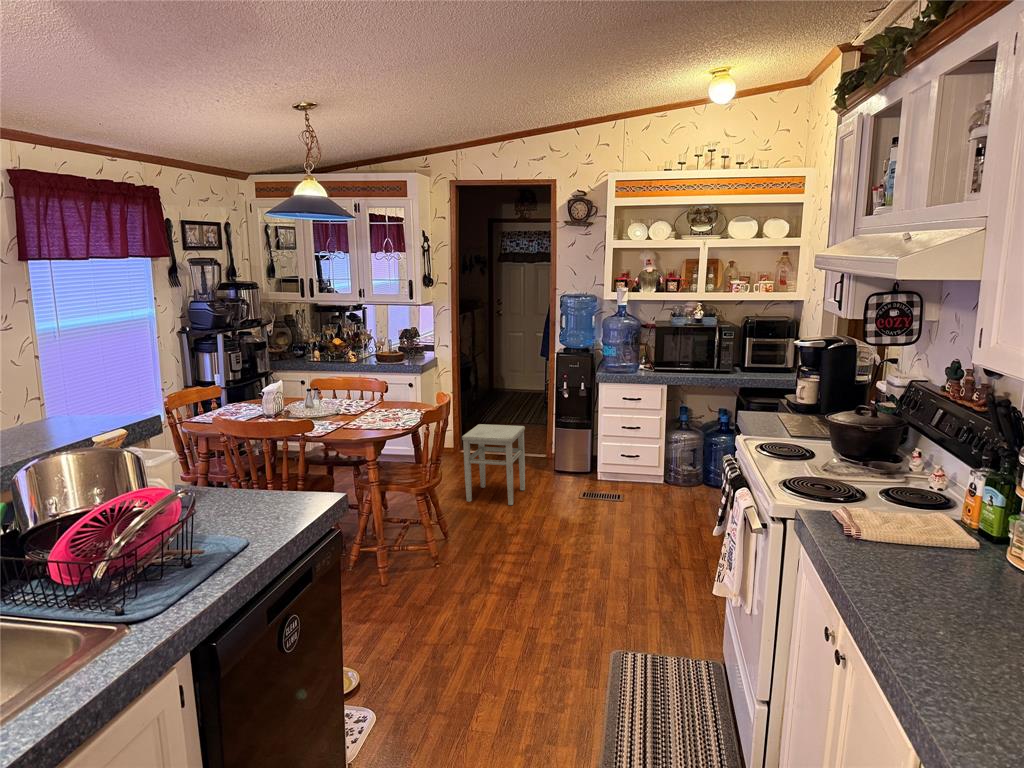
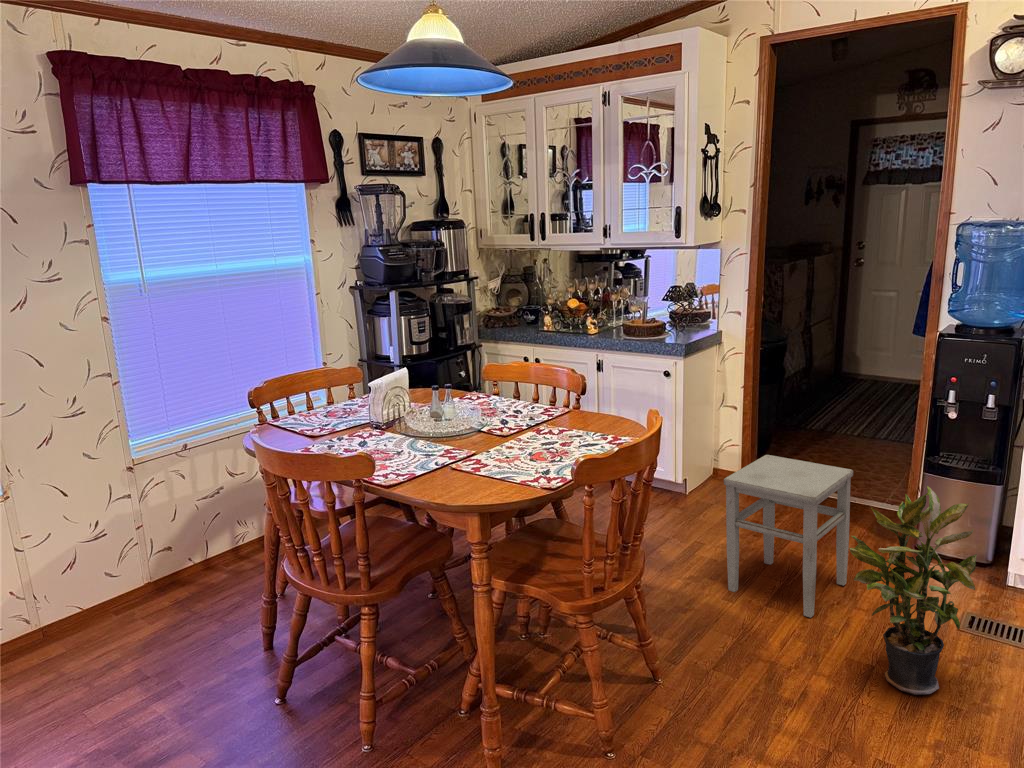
potted plant: none [532,423,586,524] -> present [849,486,977,695]

